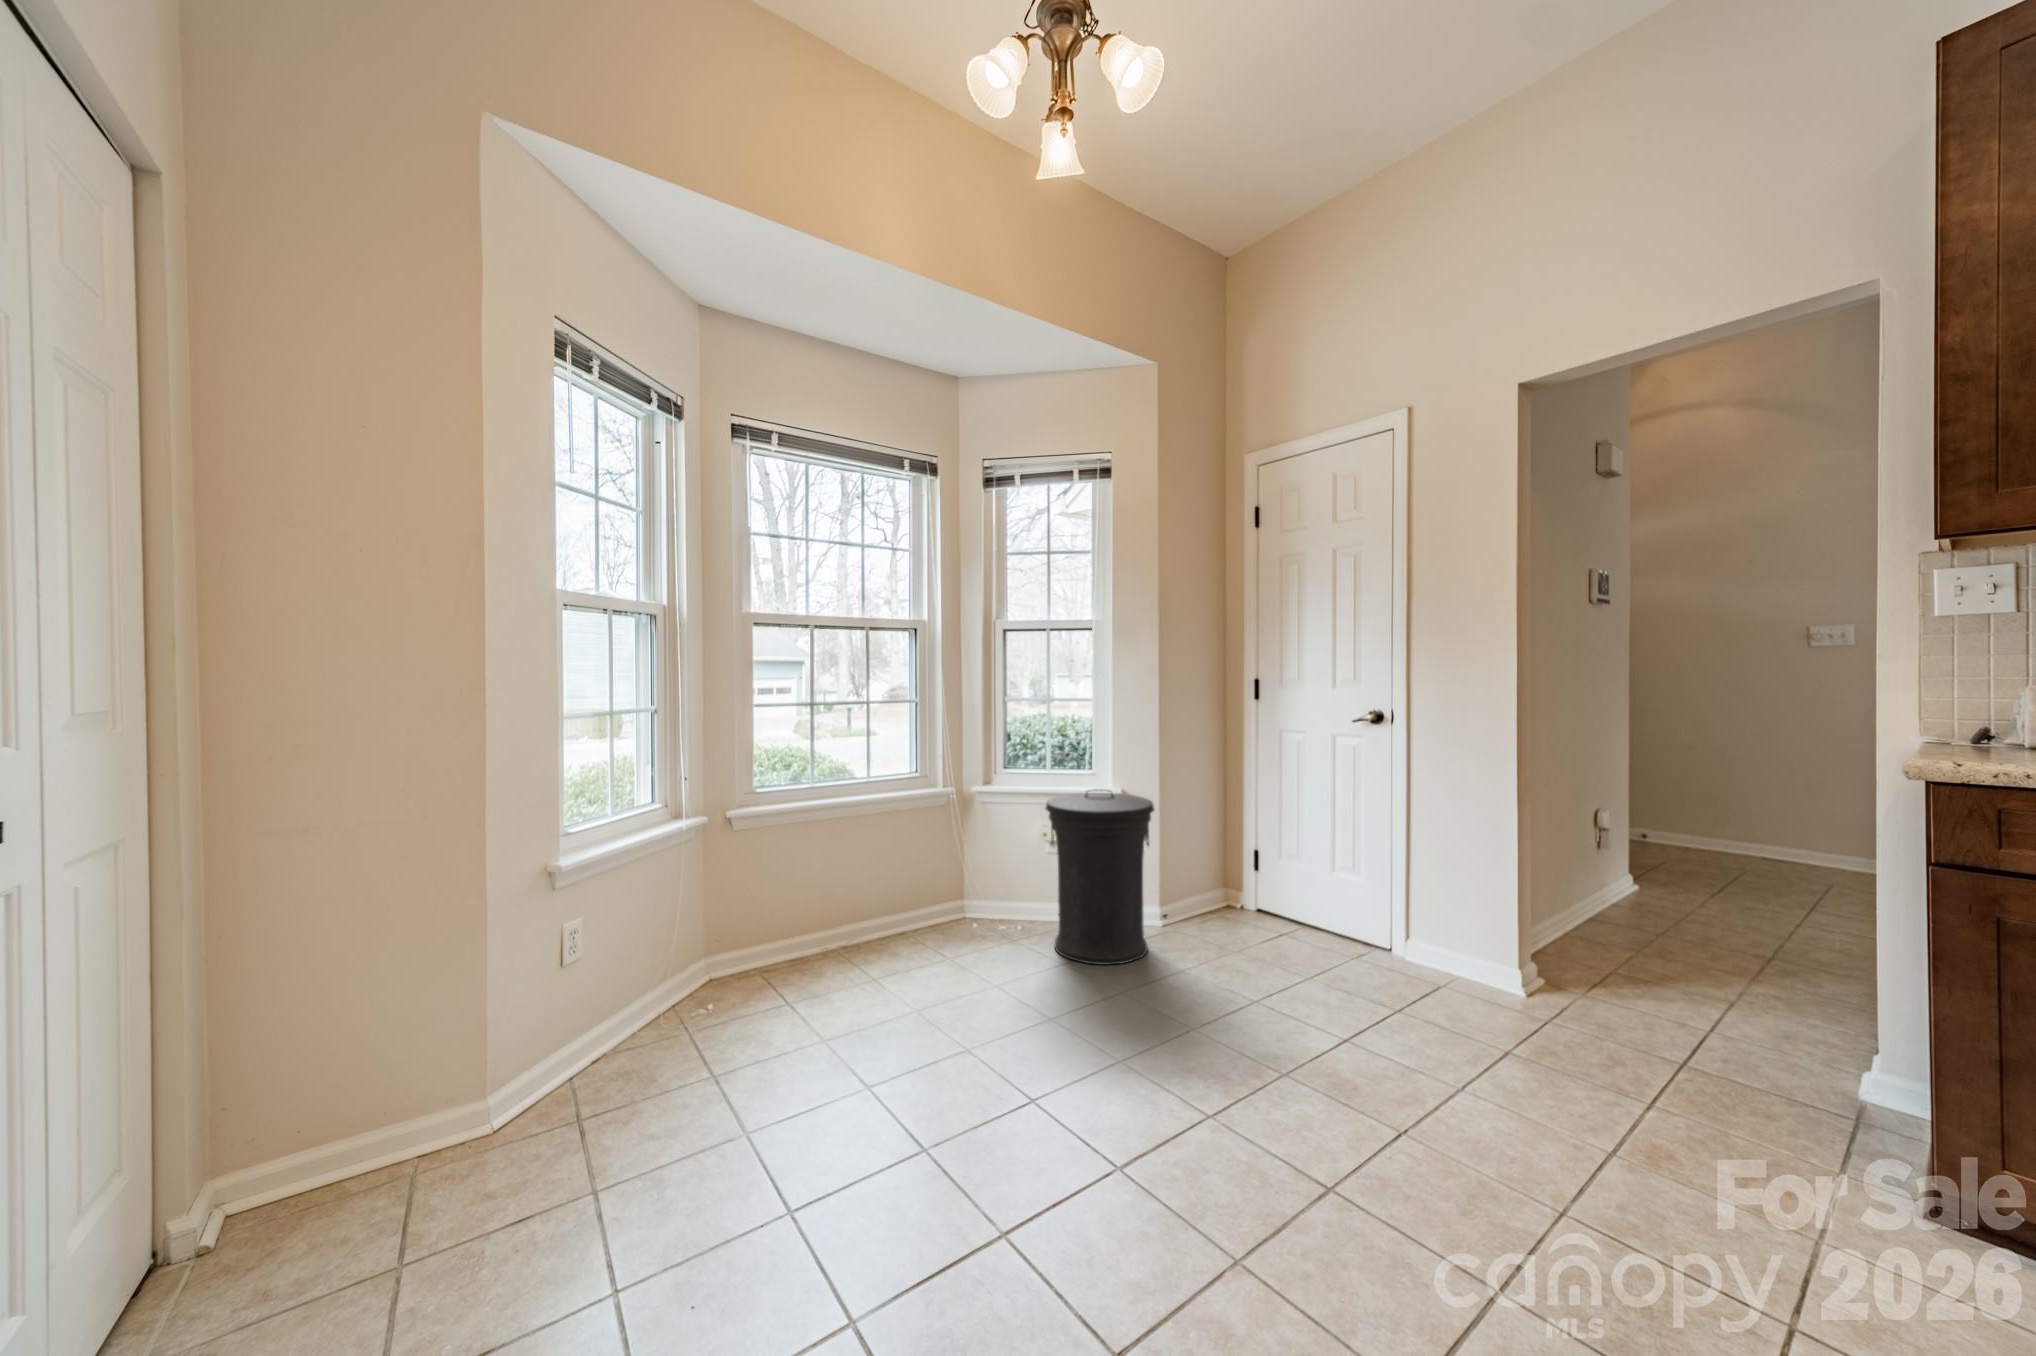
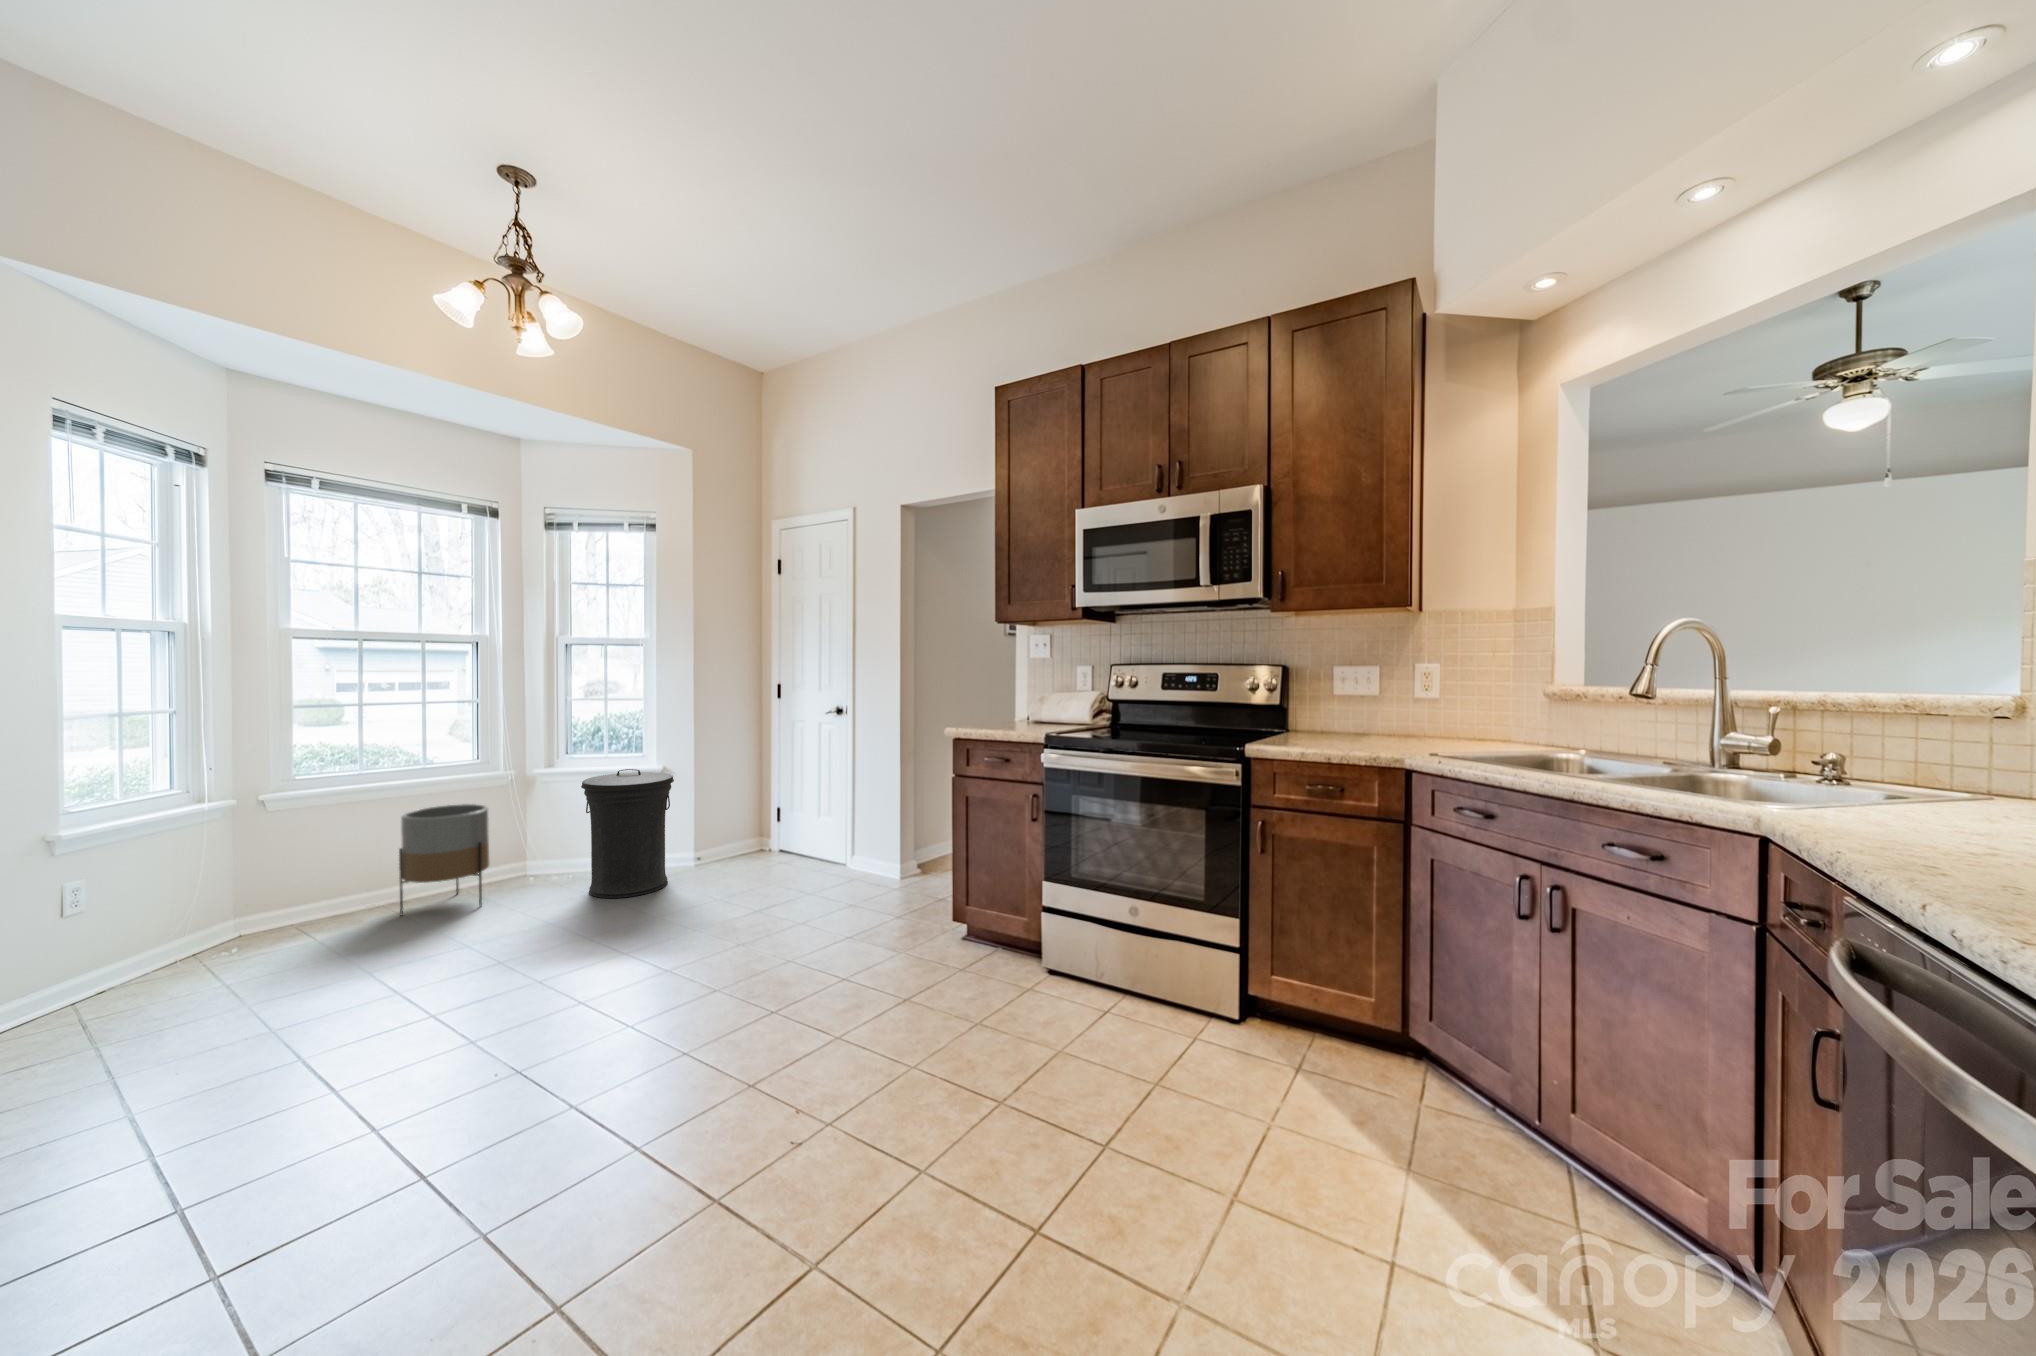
planter: none [856,827,944,965] -> present [399,804,489,915]

